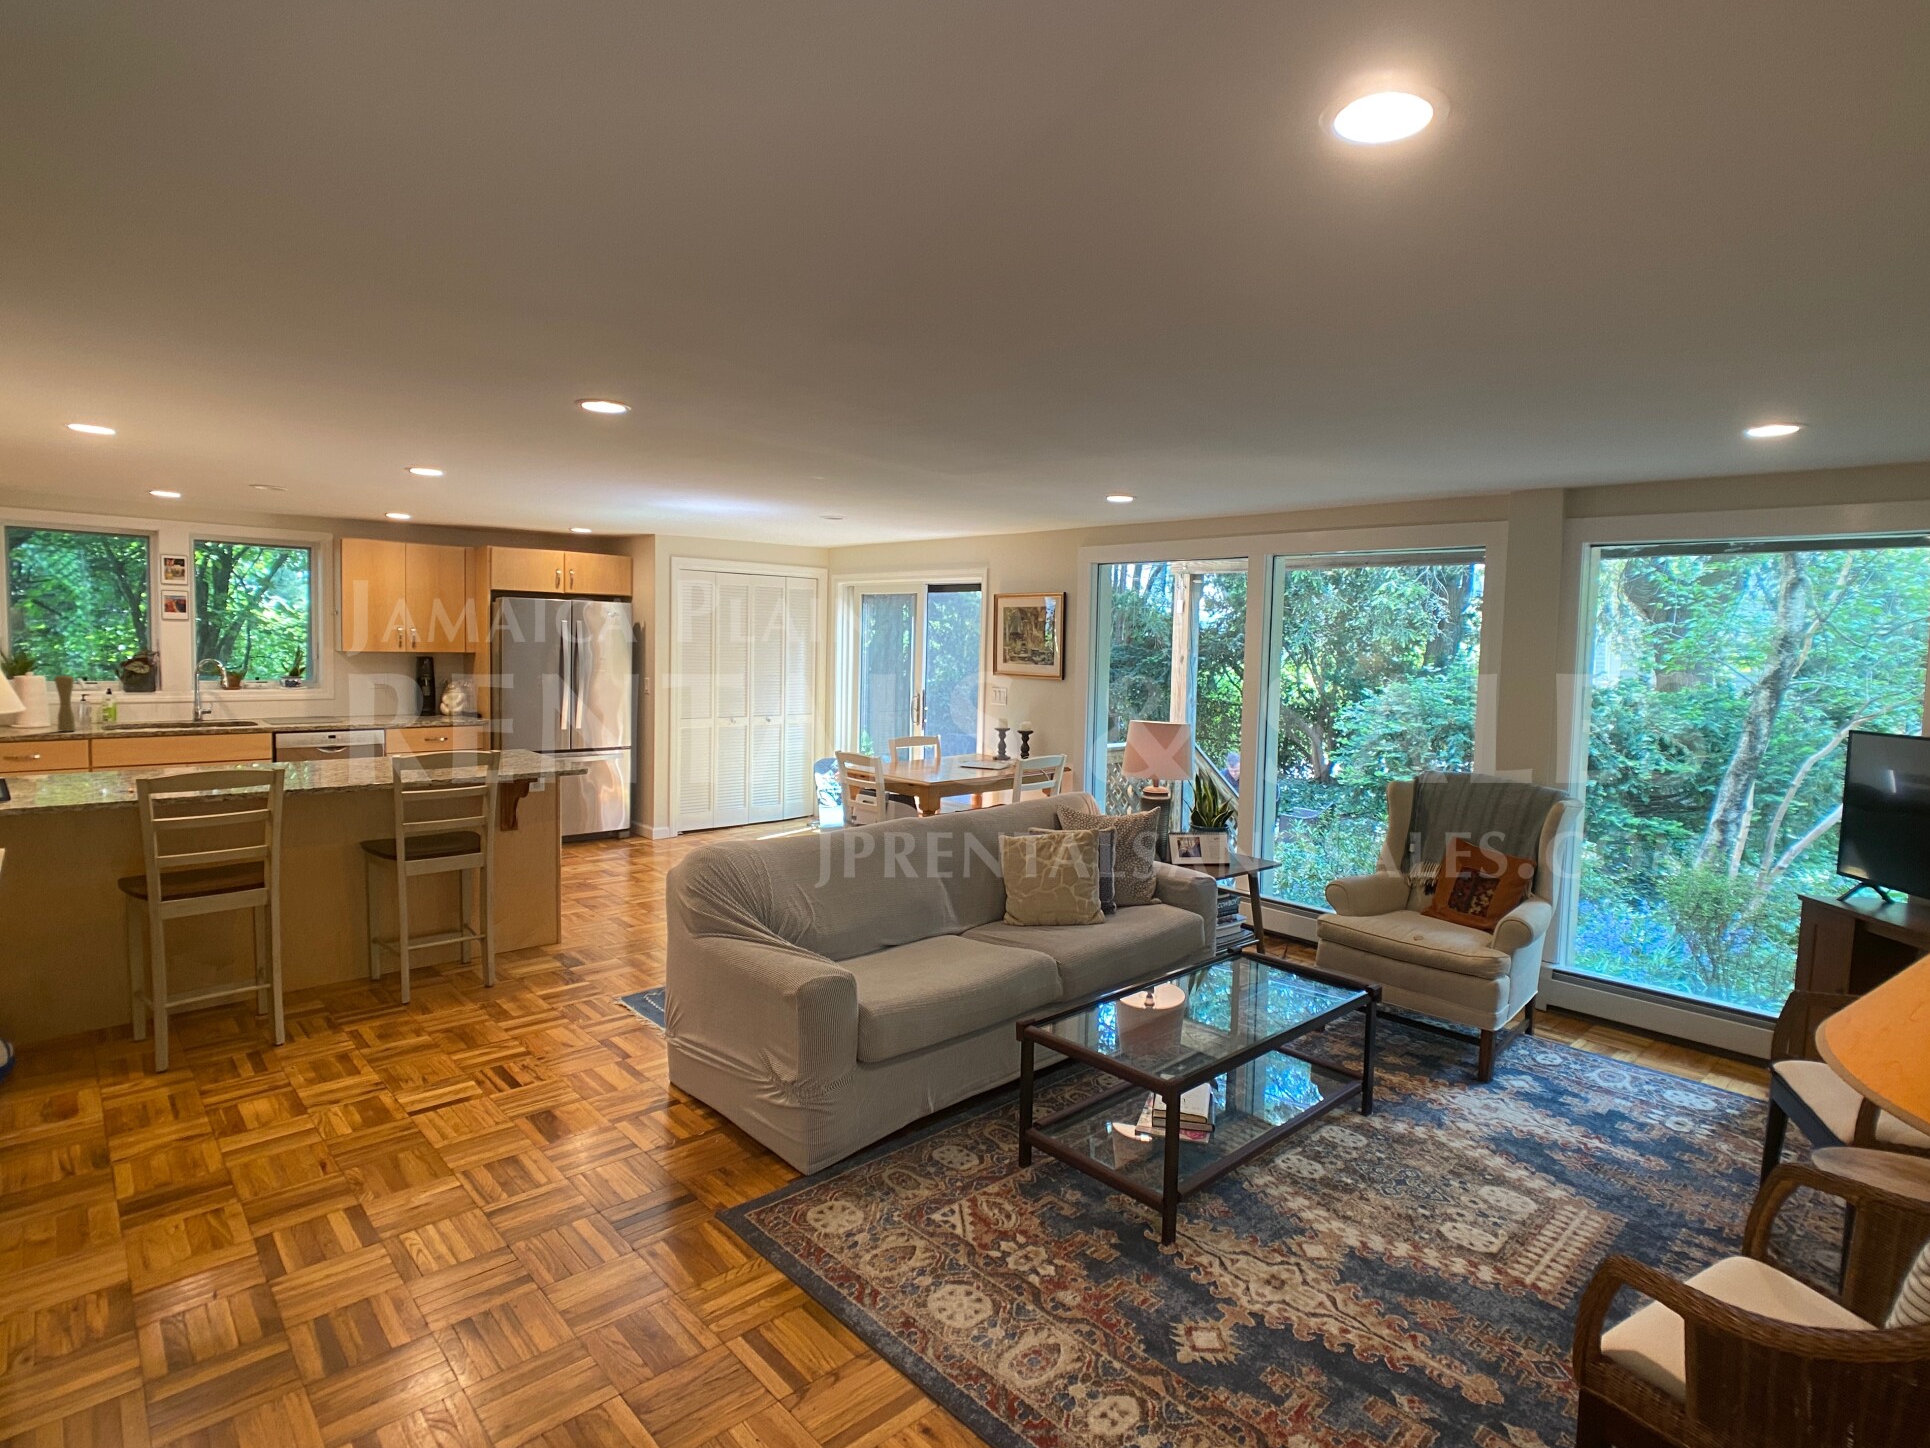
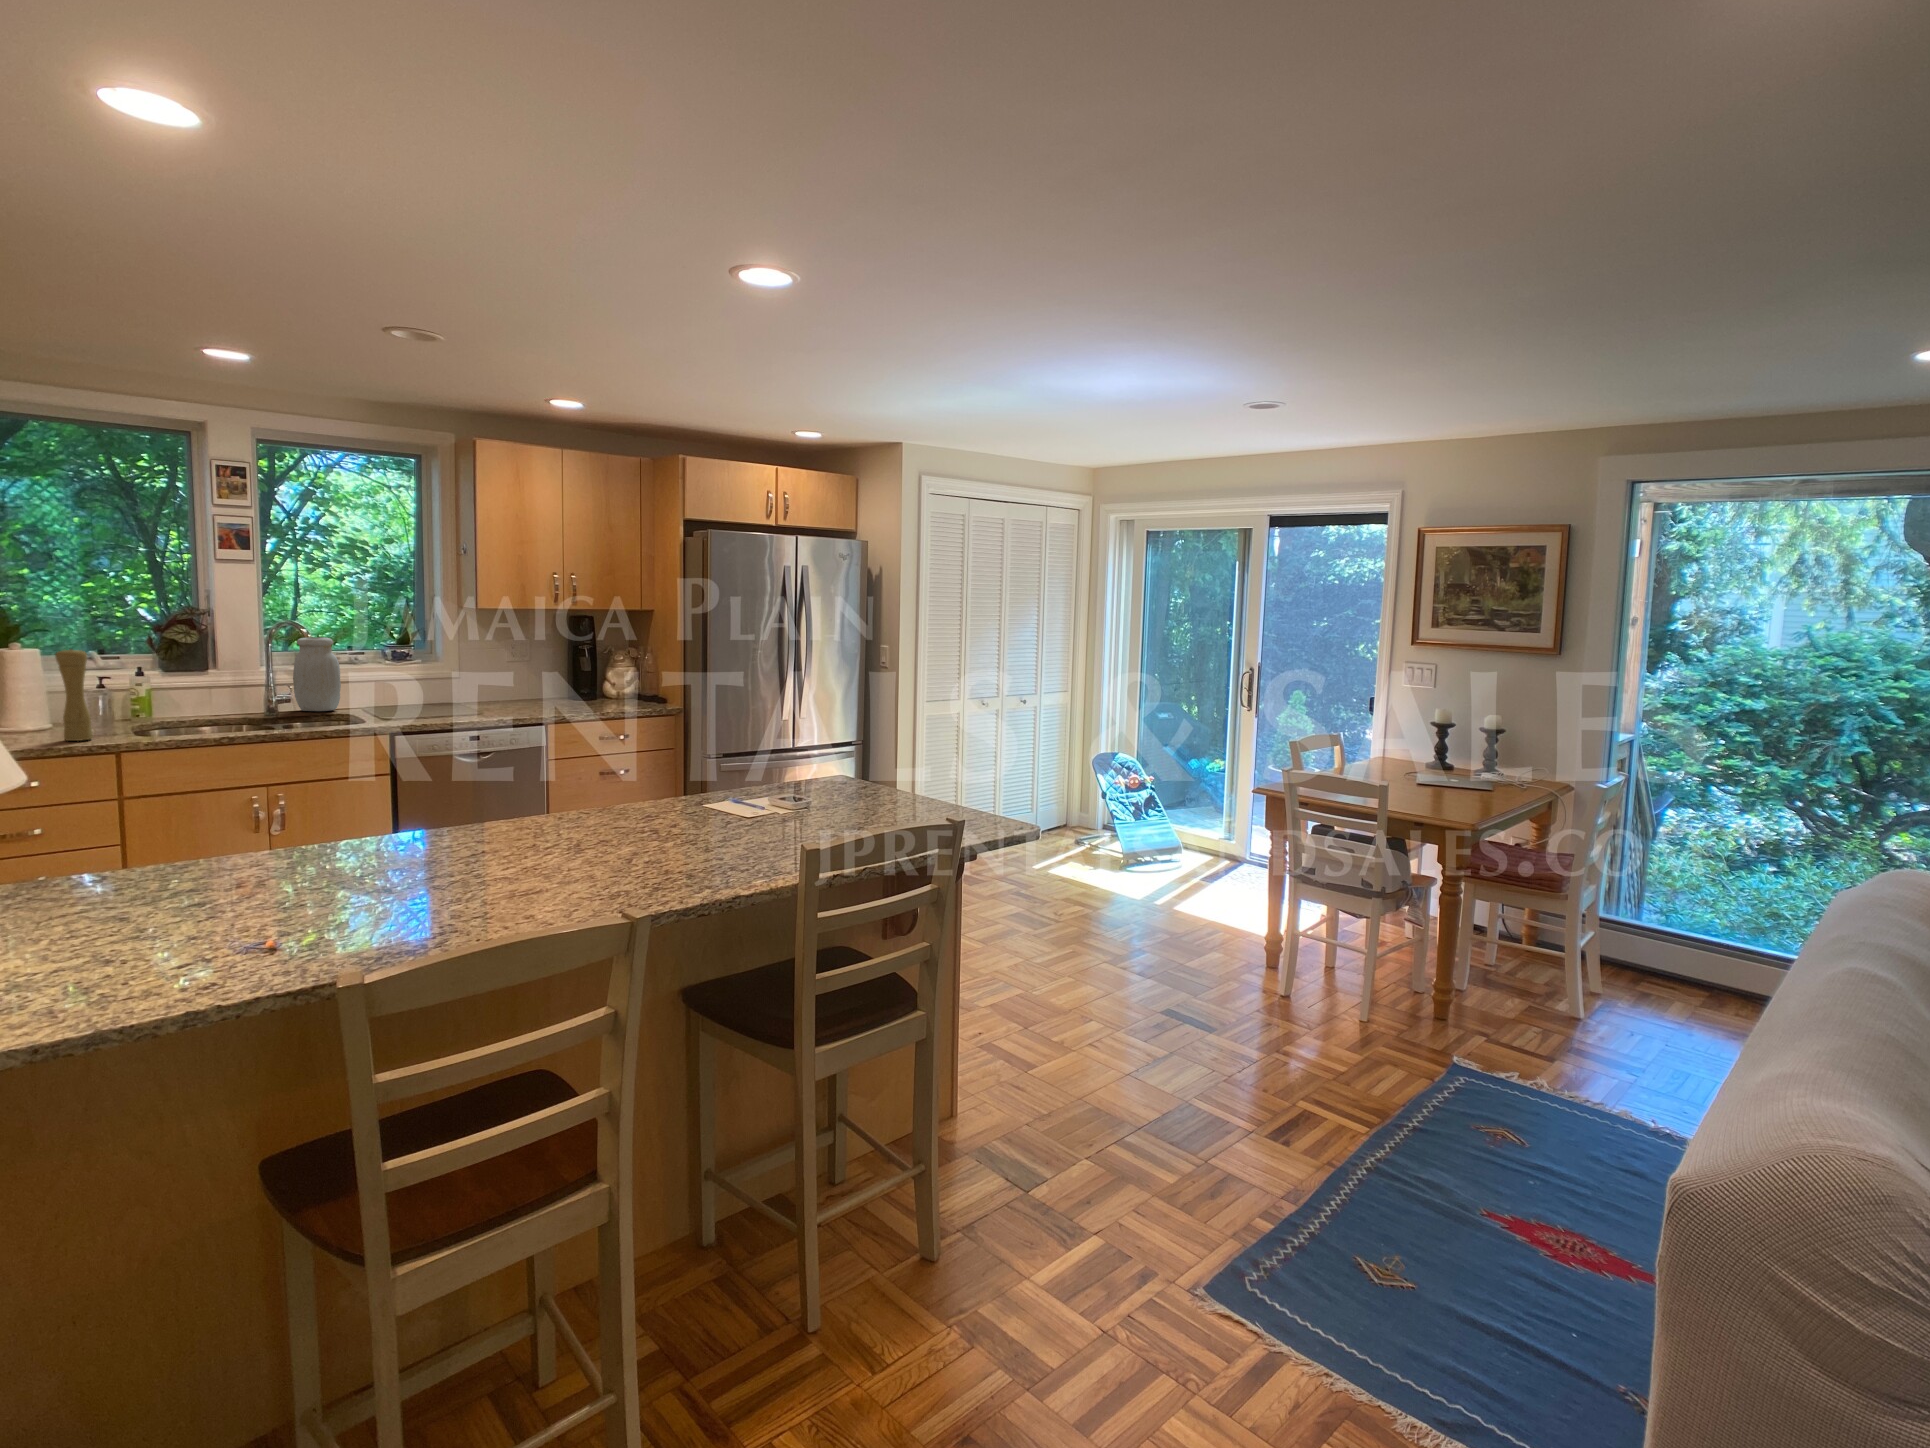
jar: none [213,670,246,719] -> present [293,637,341,711]

